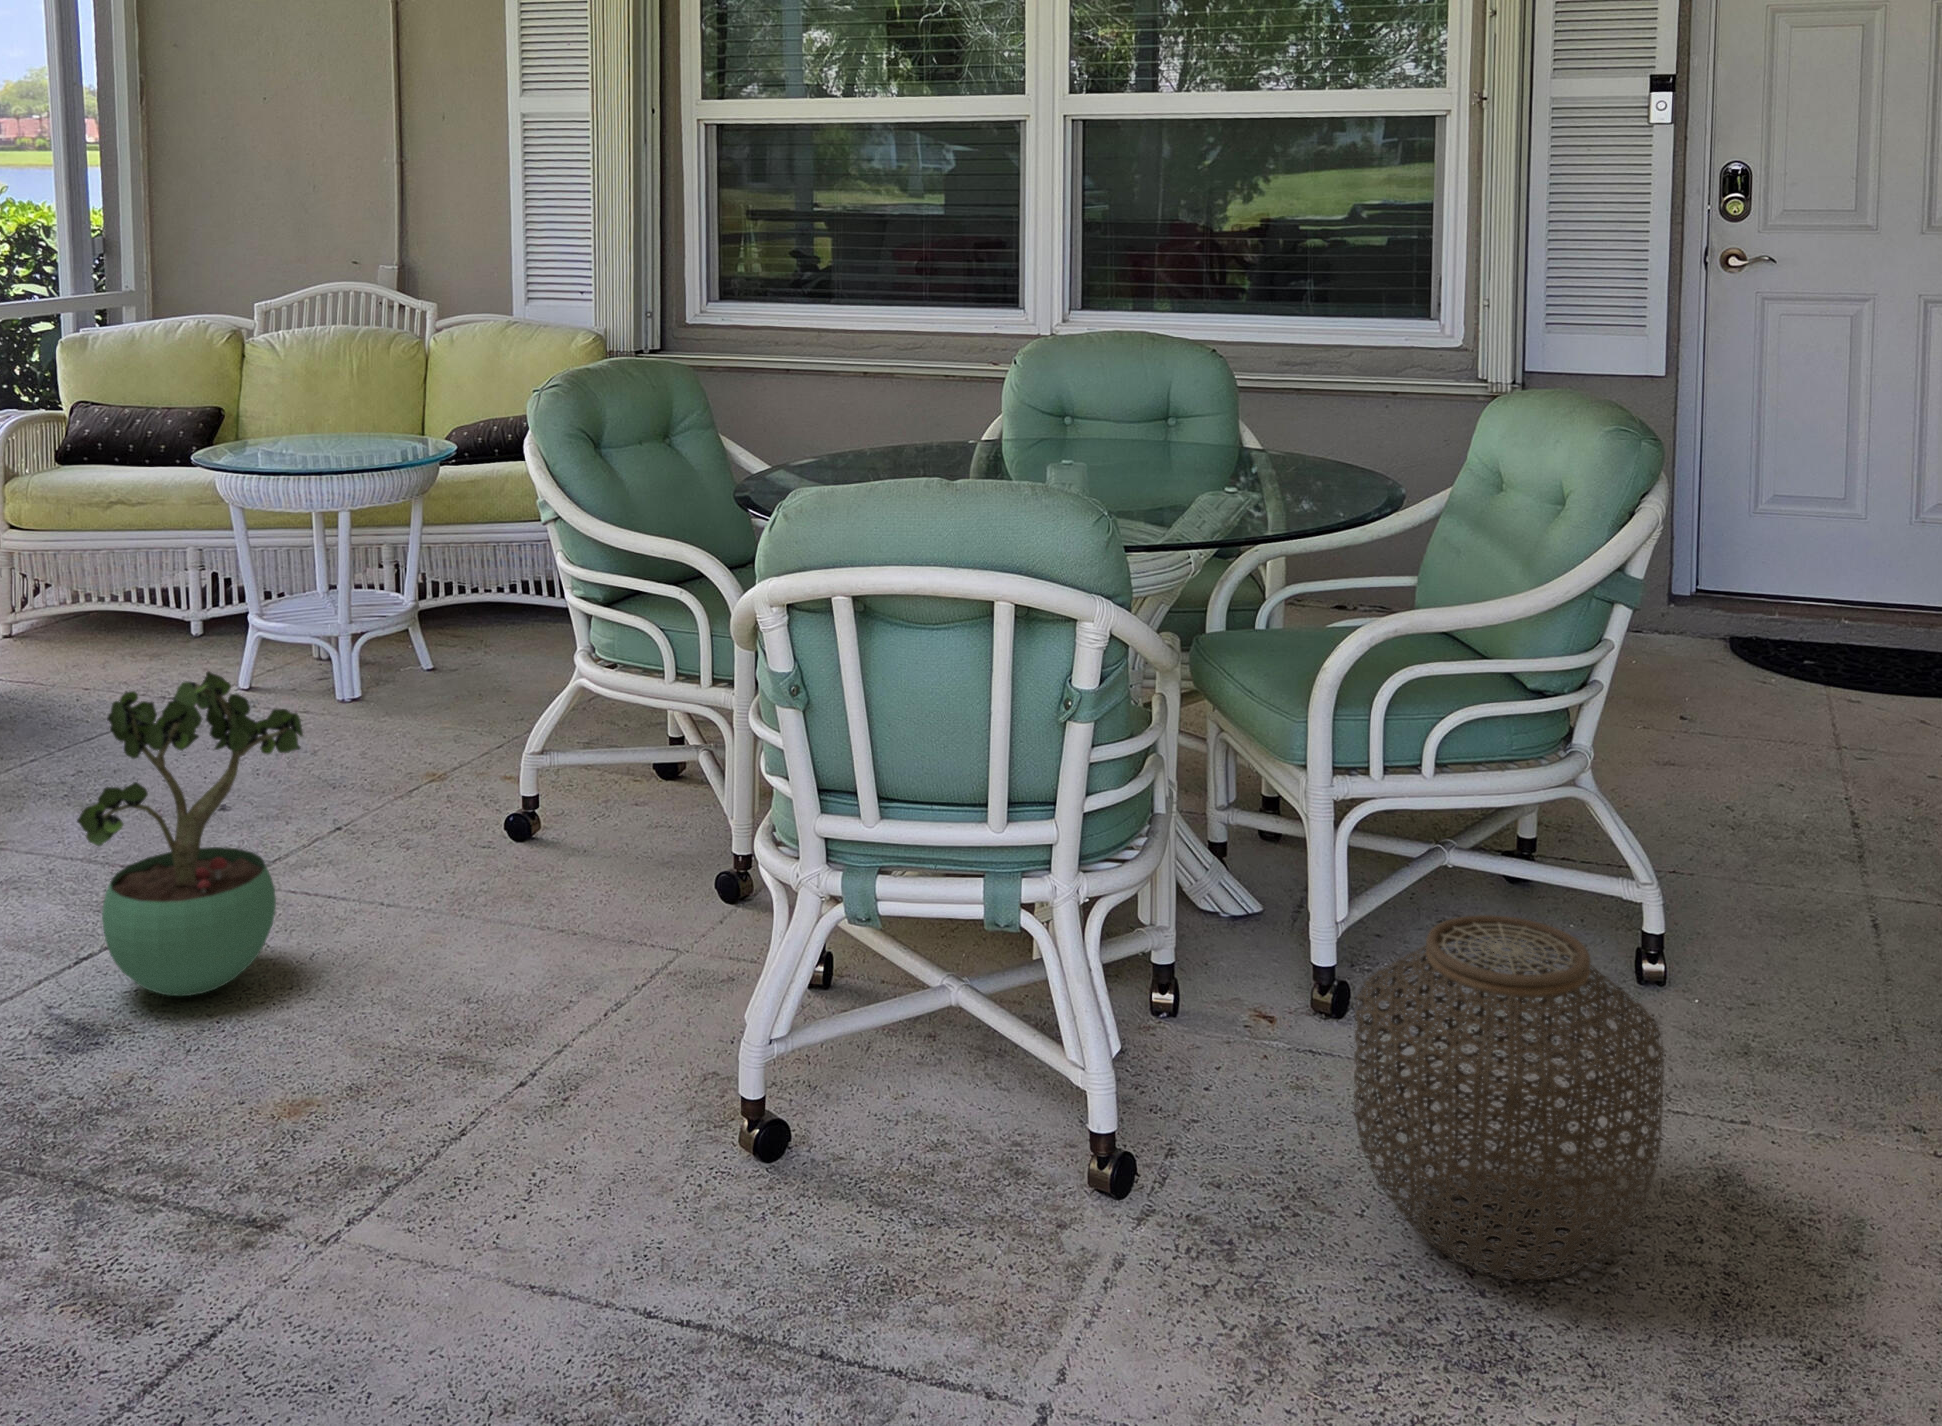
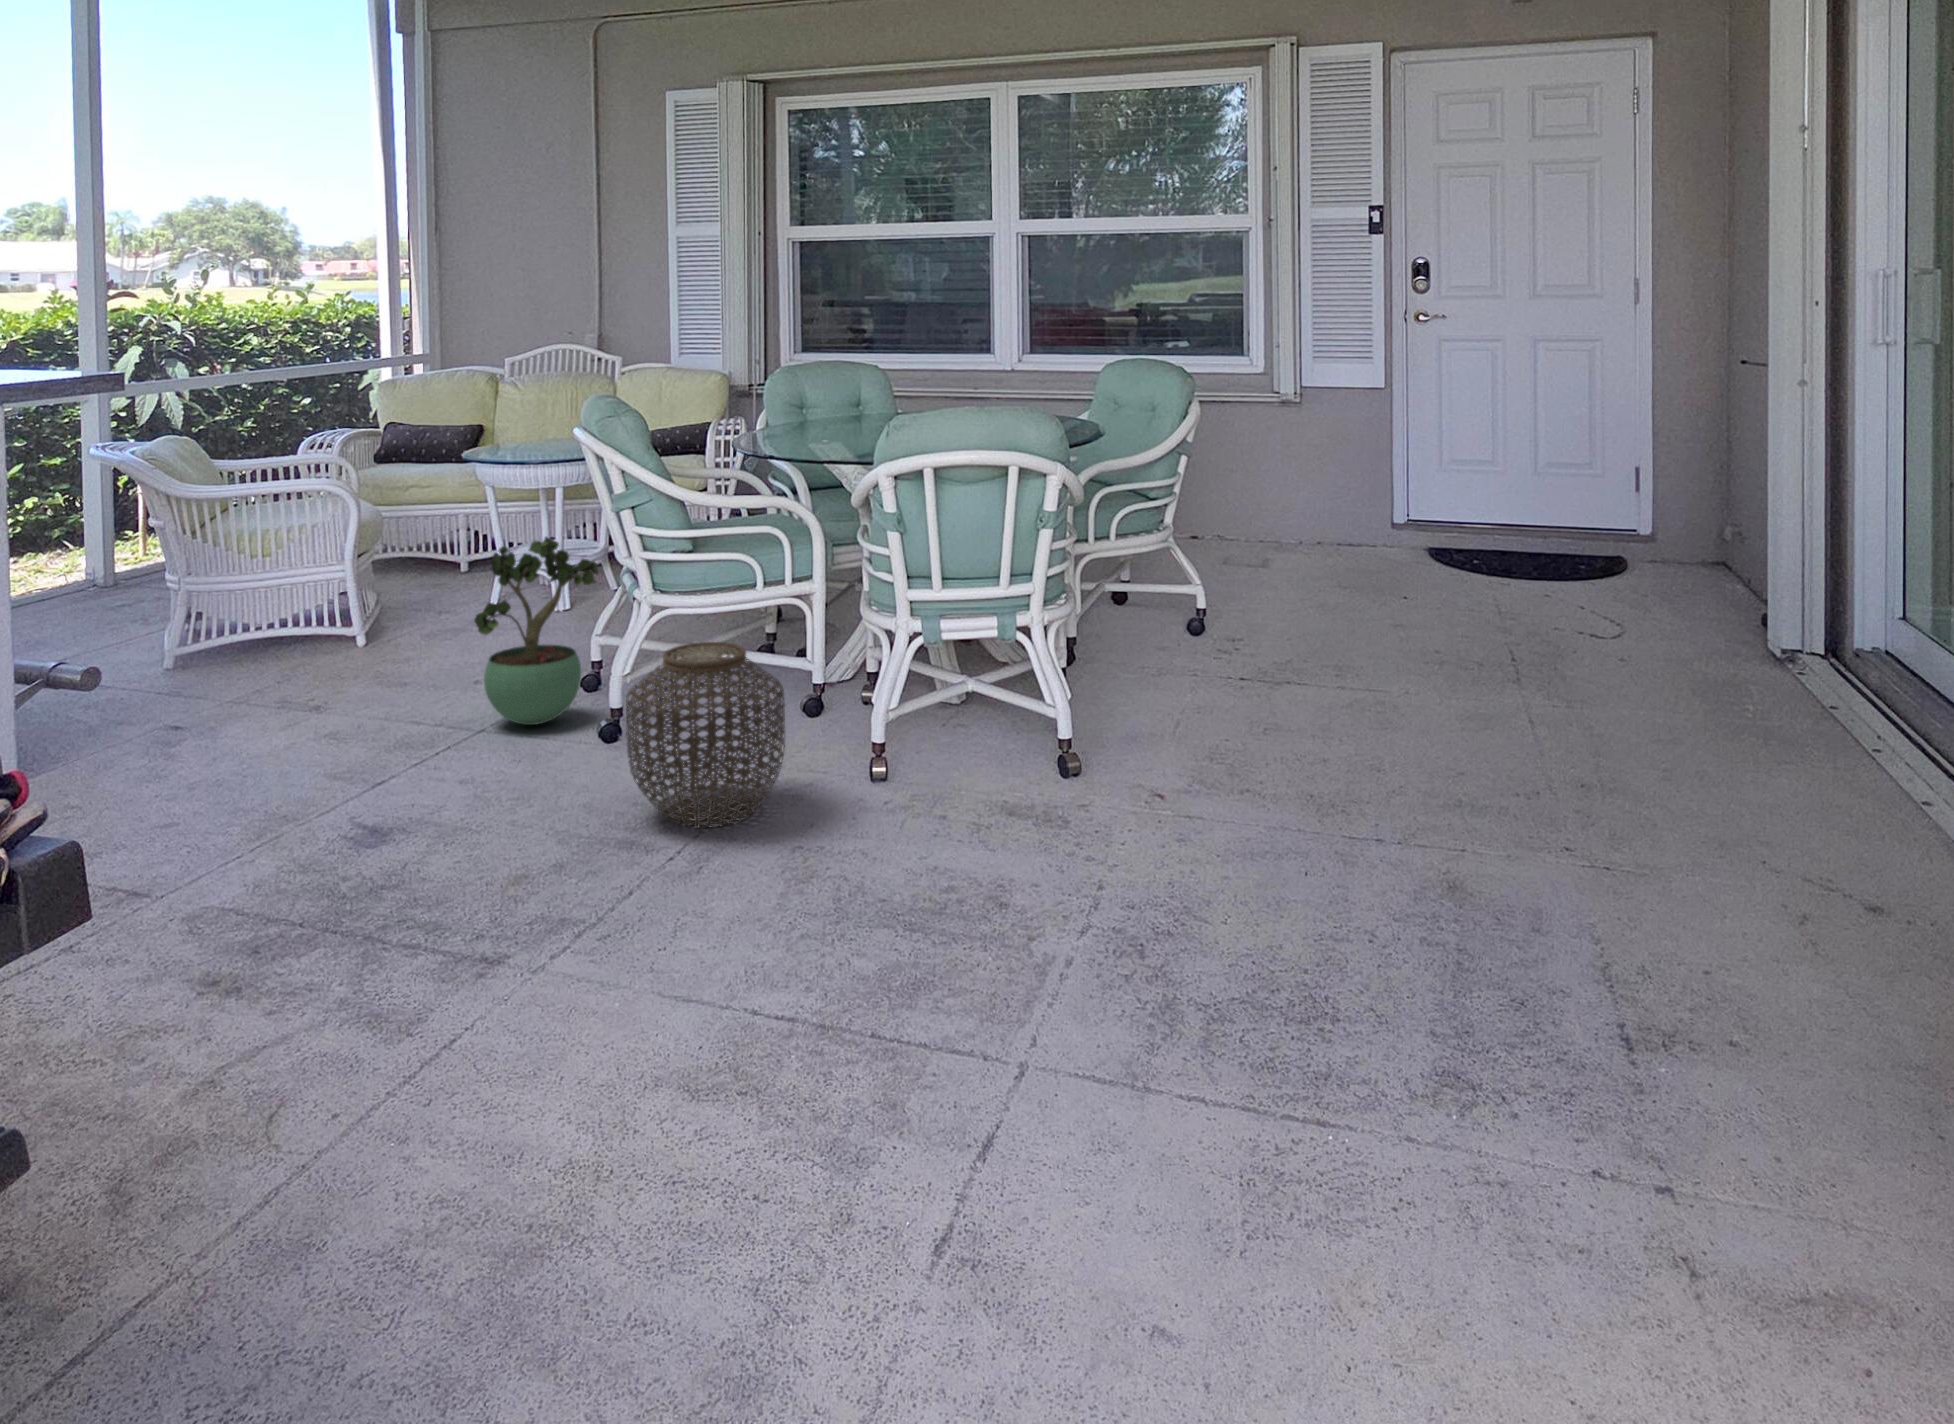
woven basket: present [1354,915,1664,1280] -> present [626,642,785,827]

